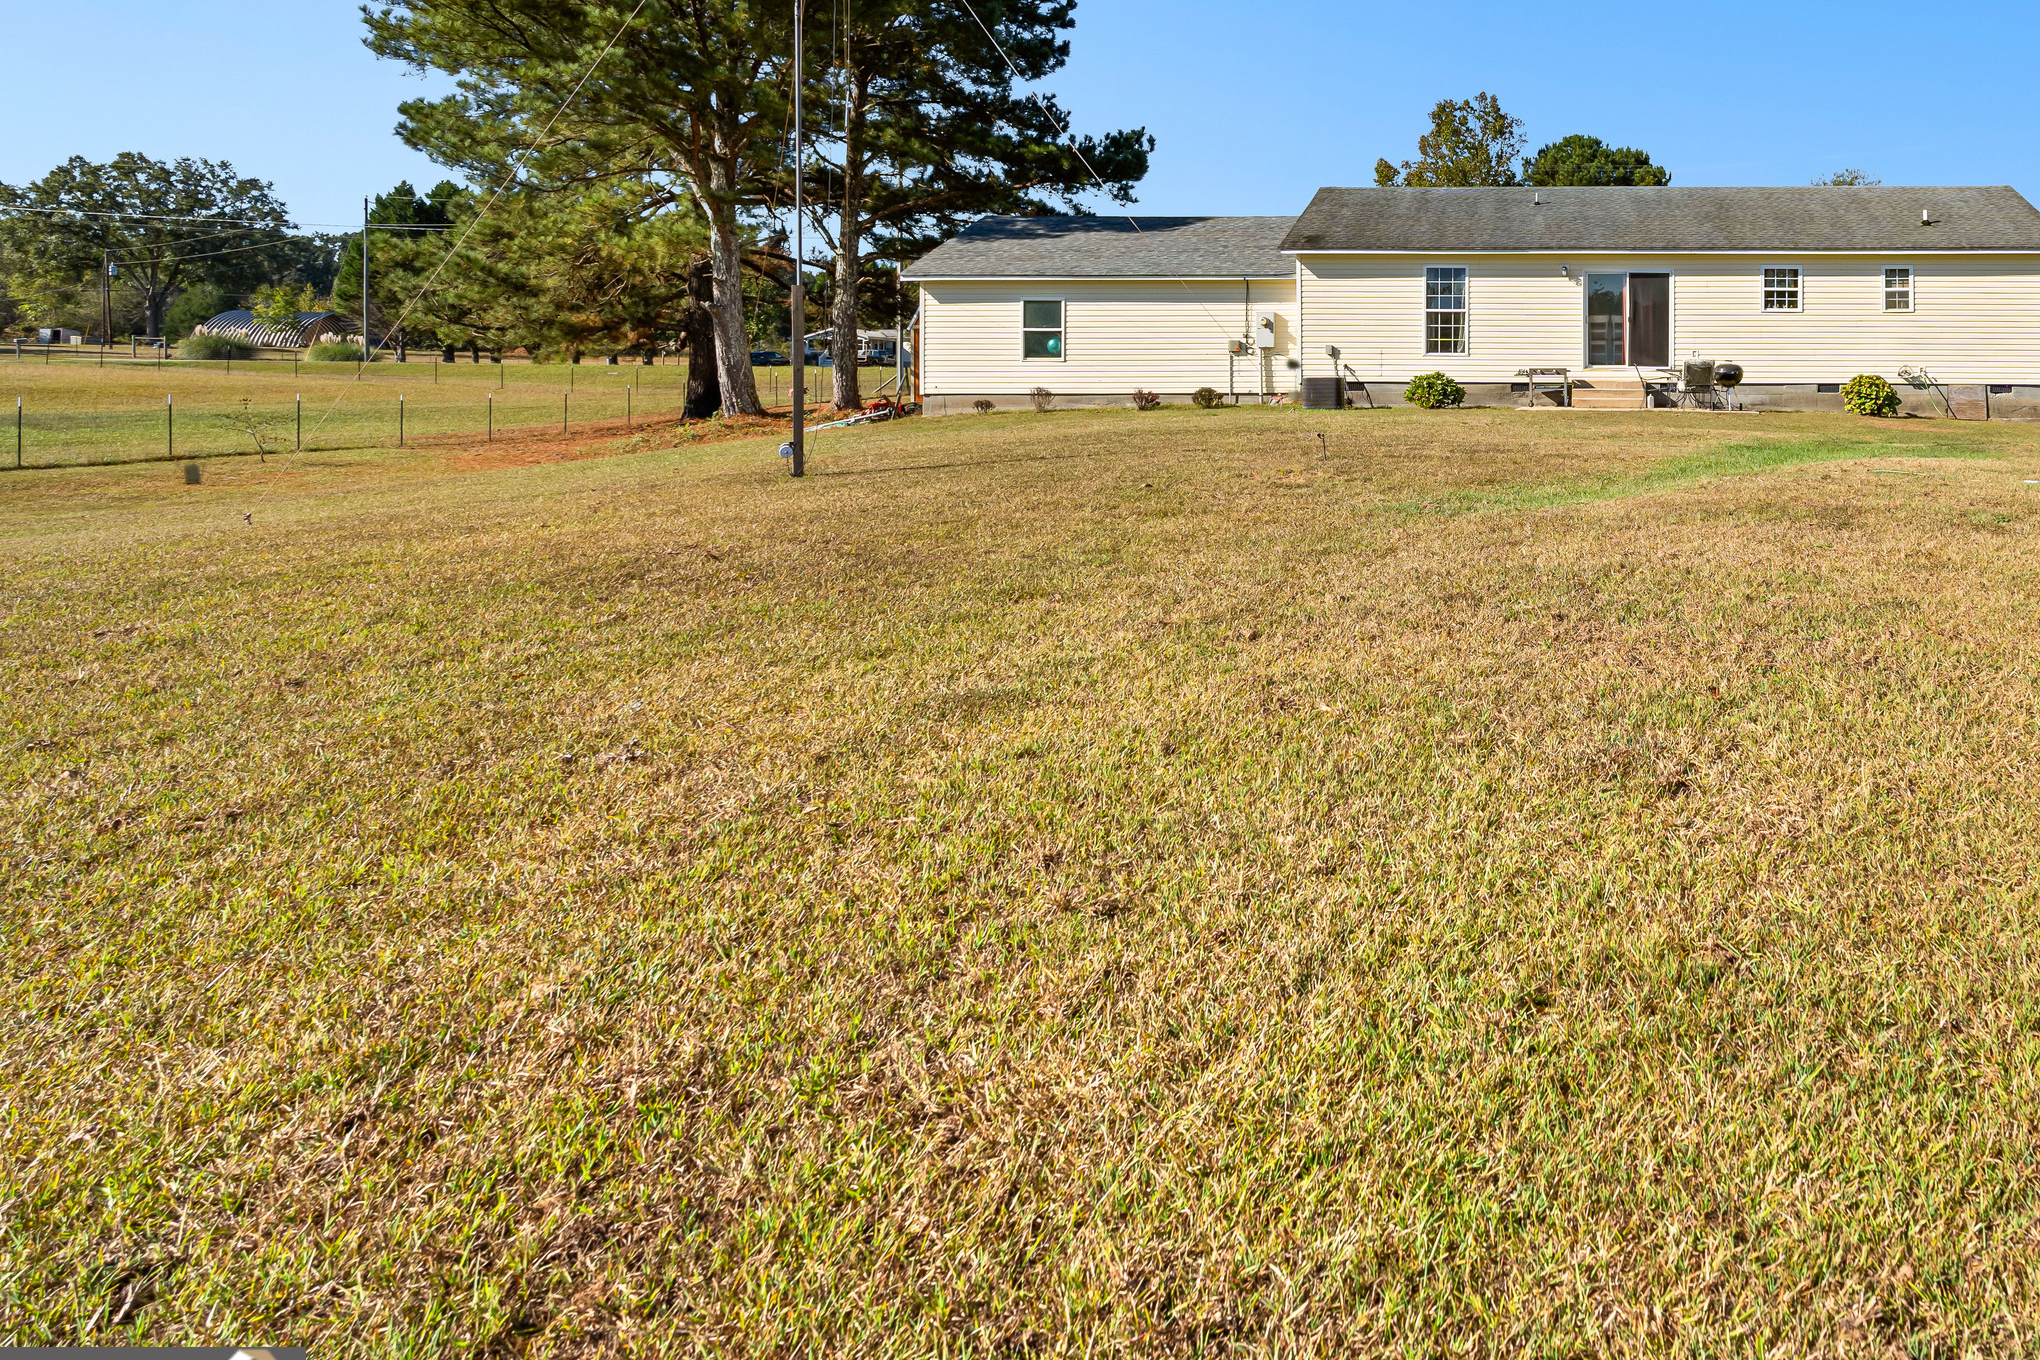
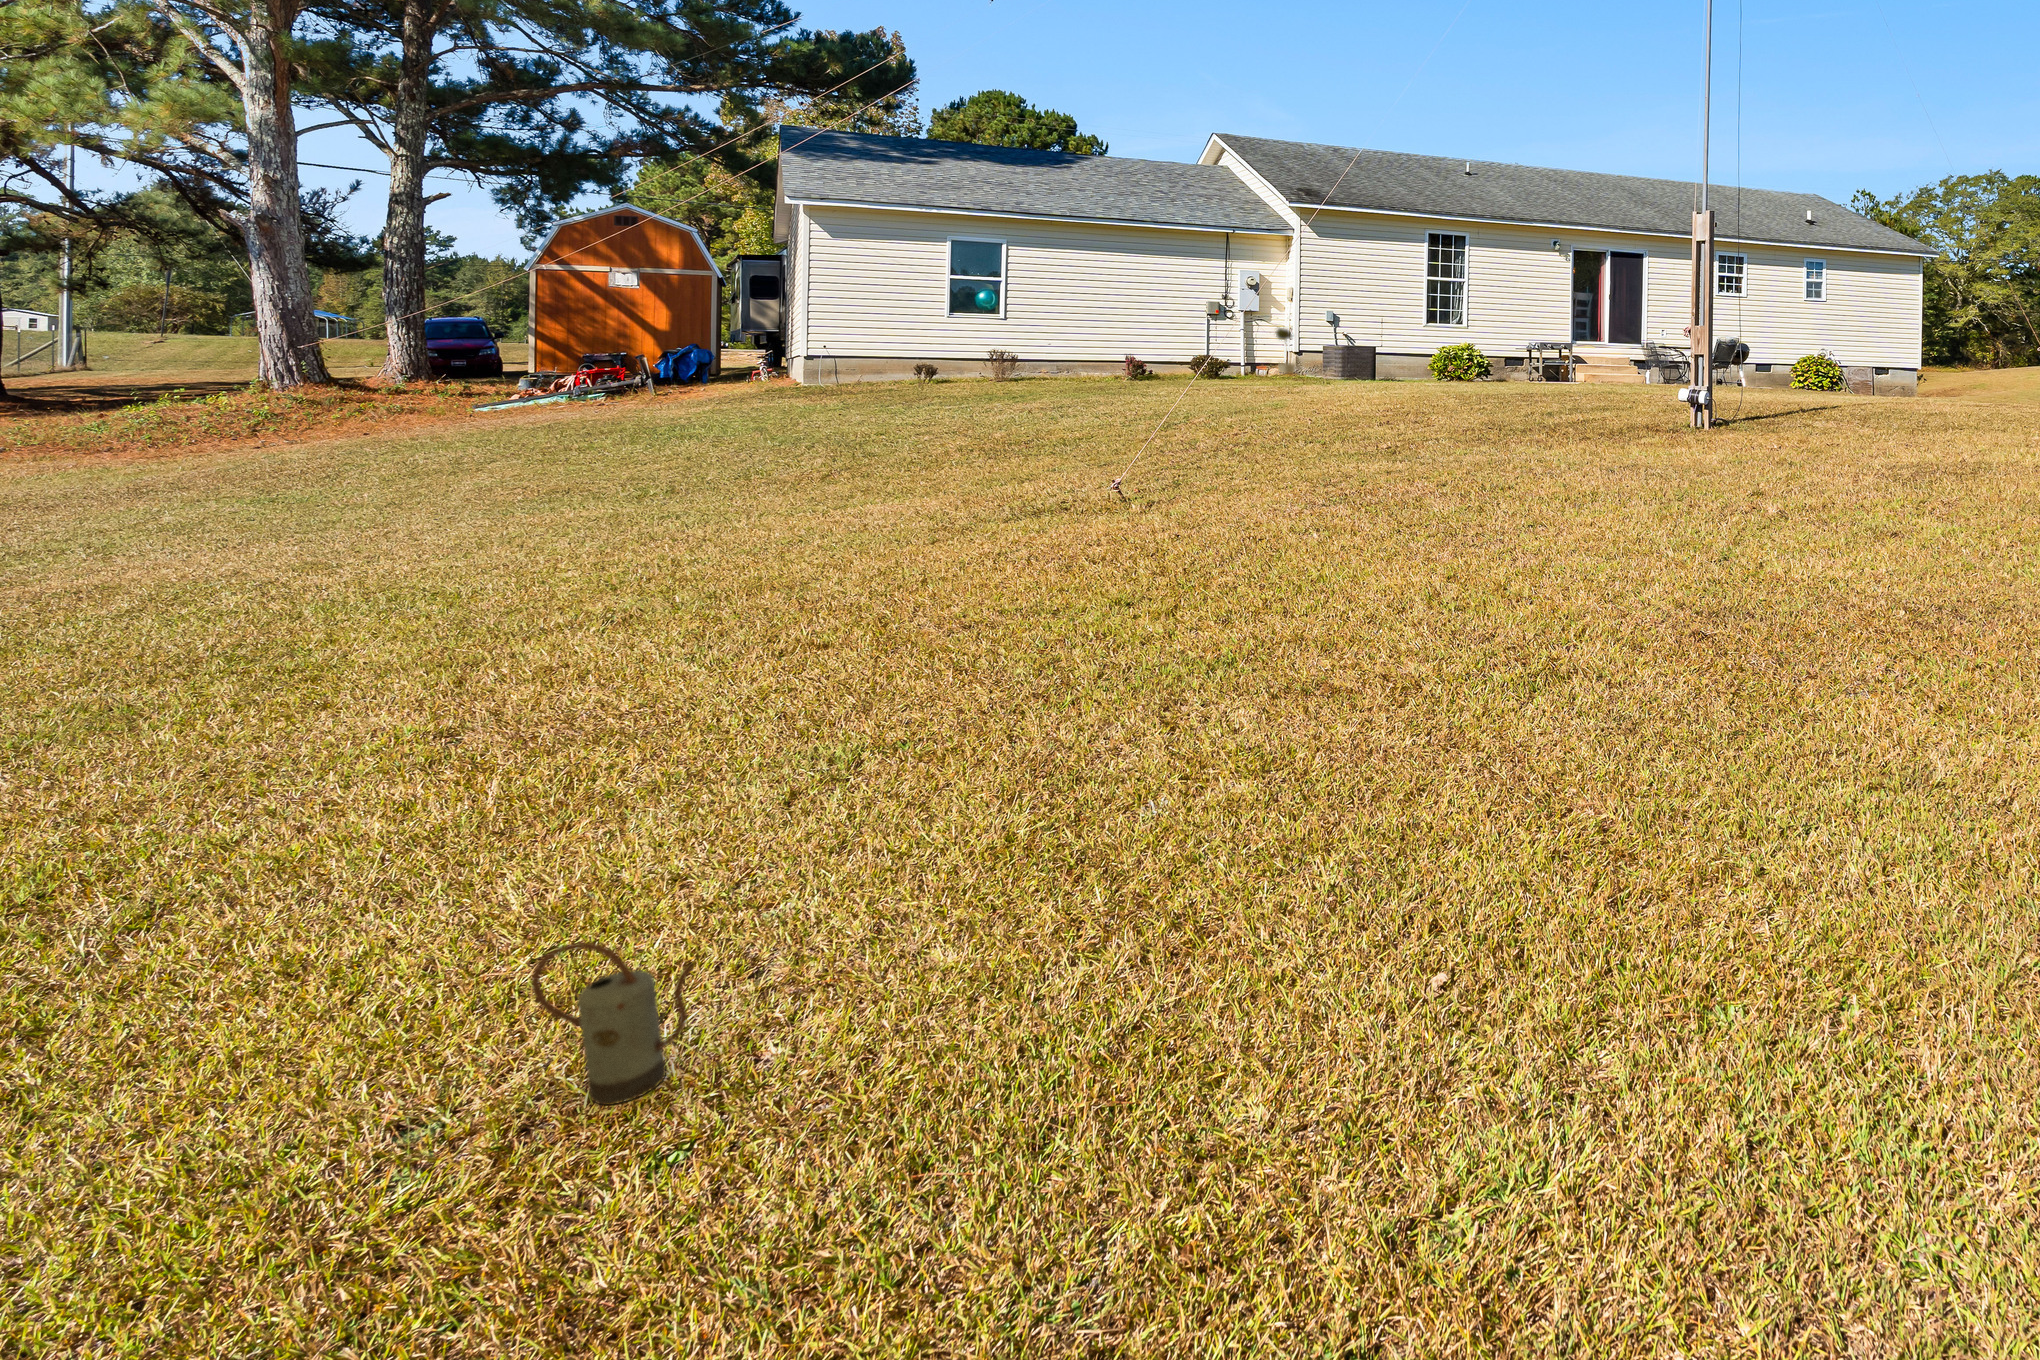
watering can: present [178,461,204,484] -> present [531,942,696,1105]

